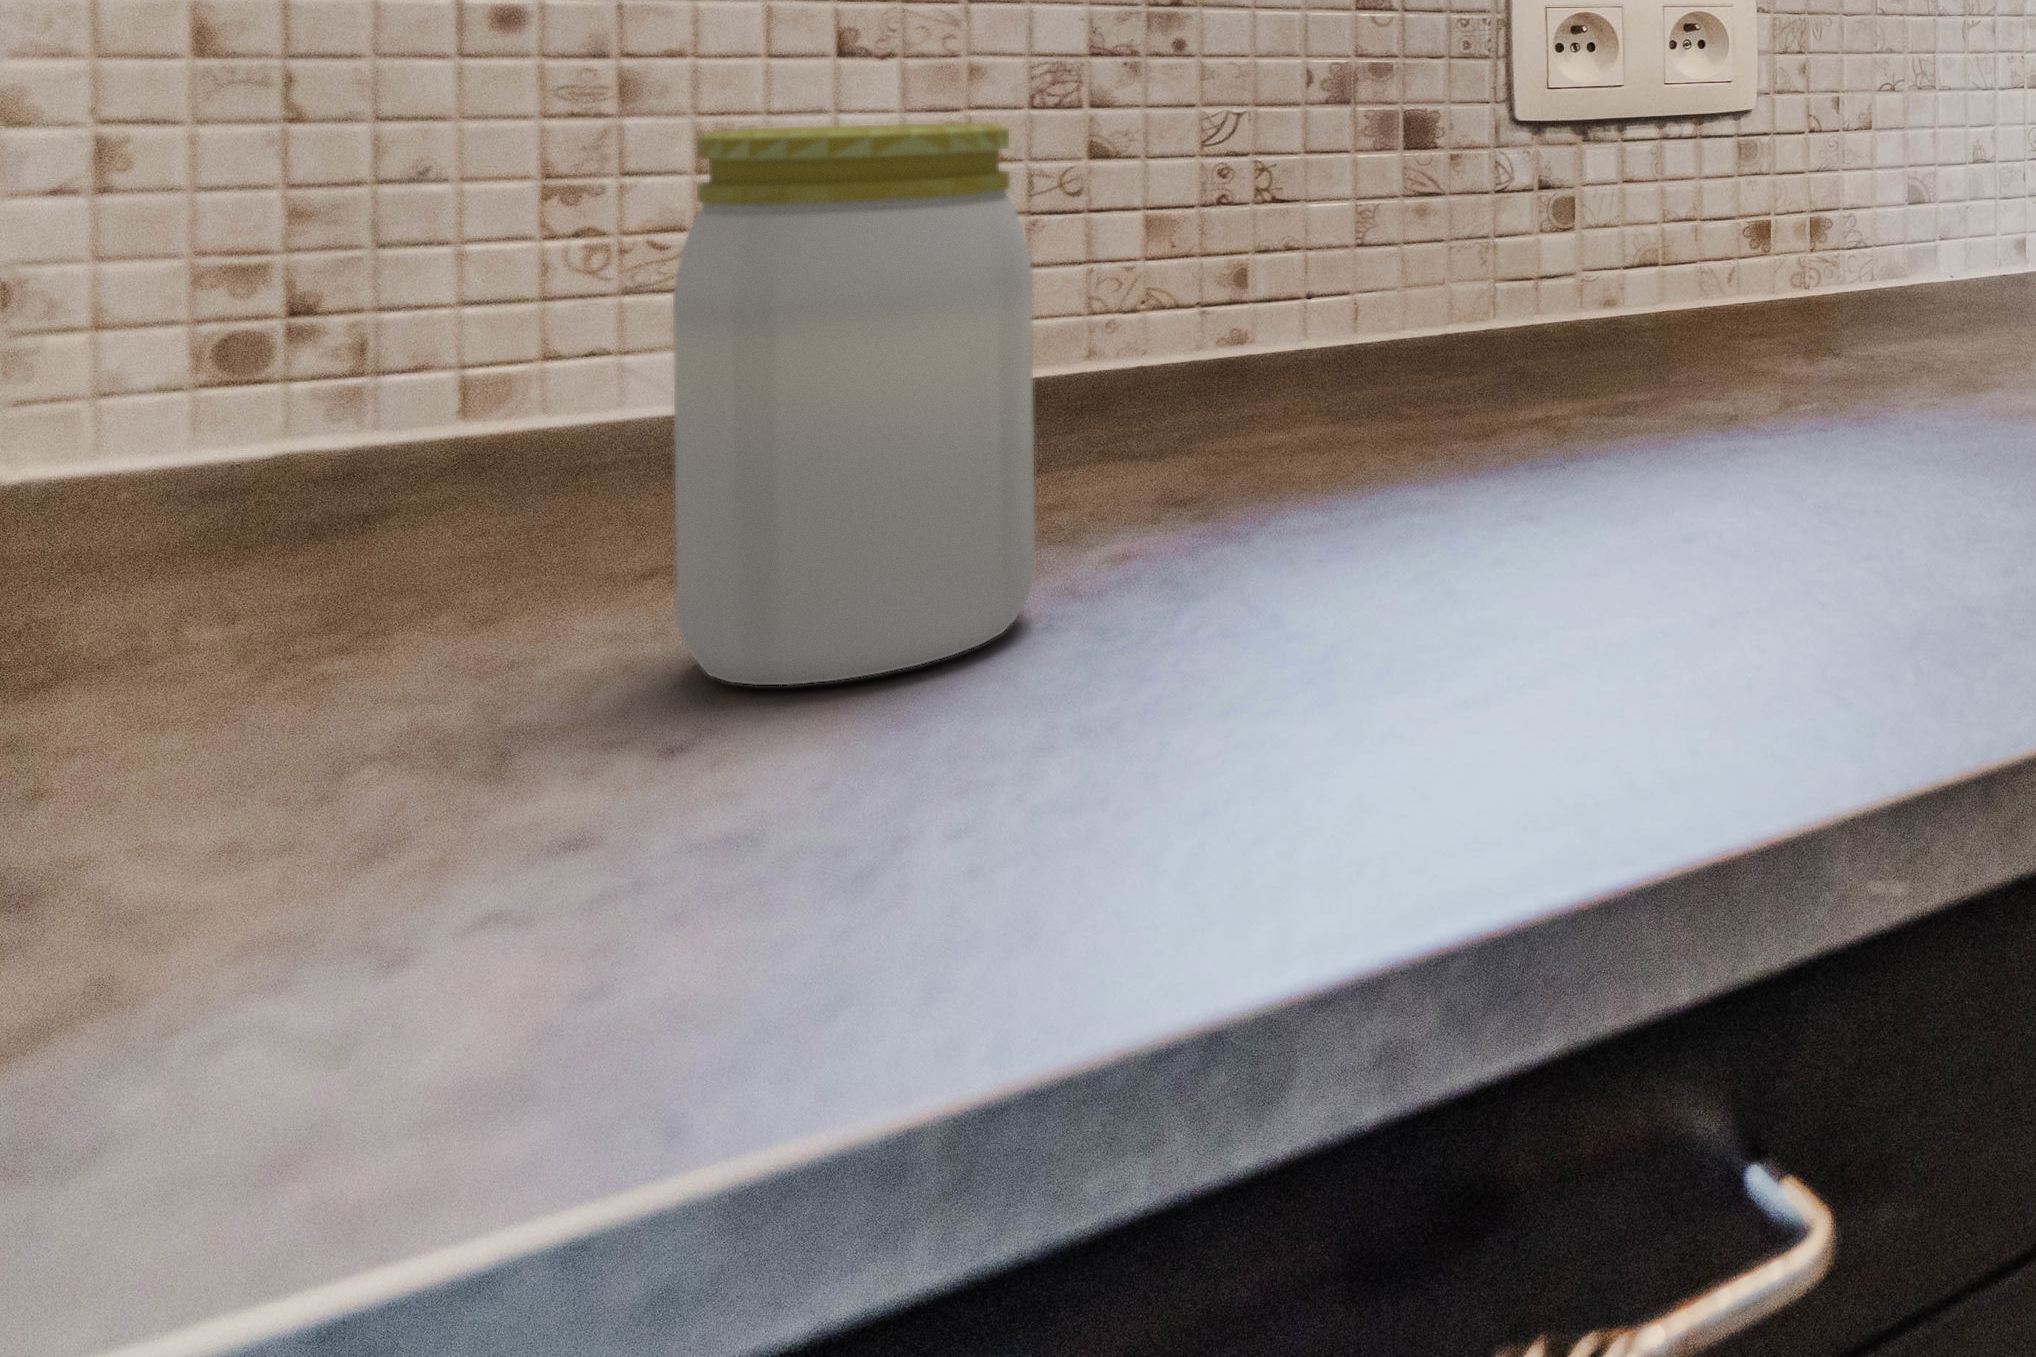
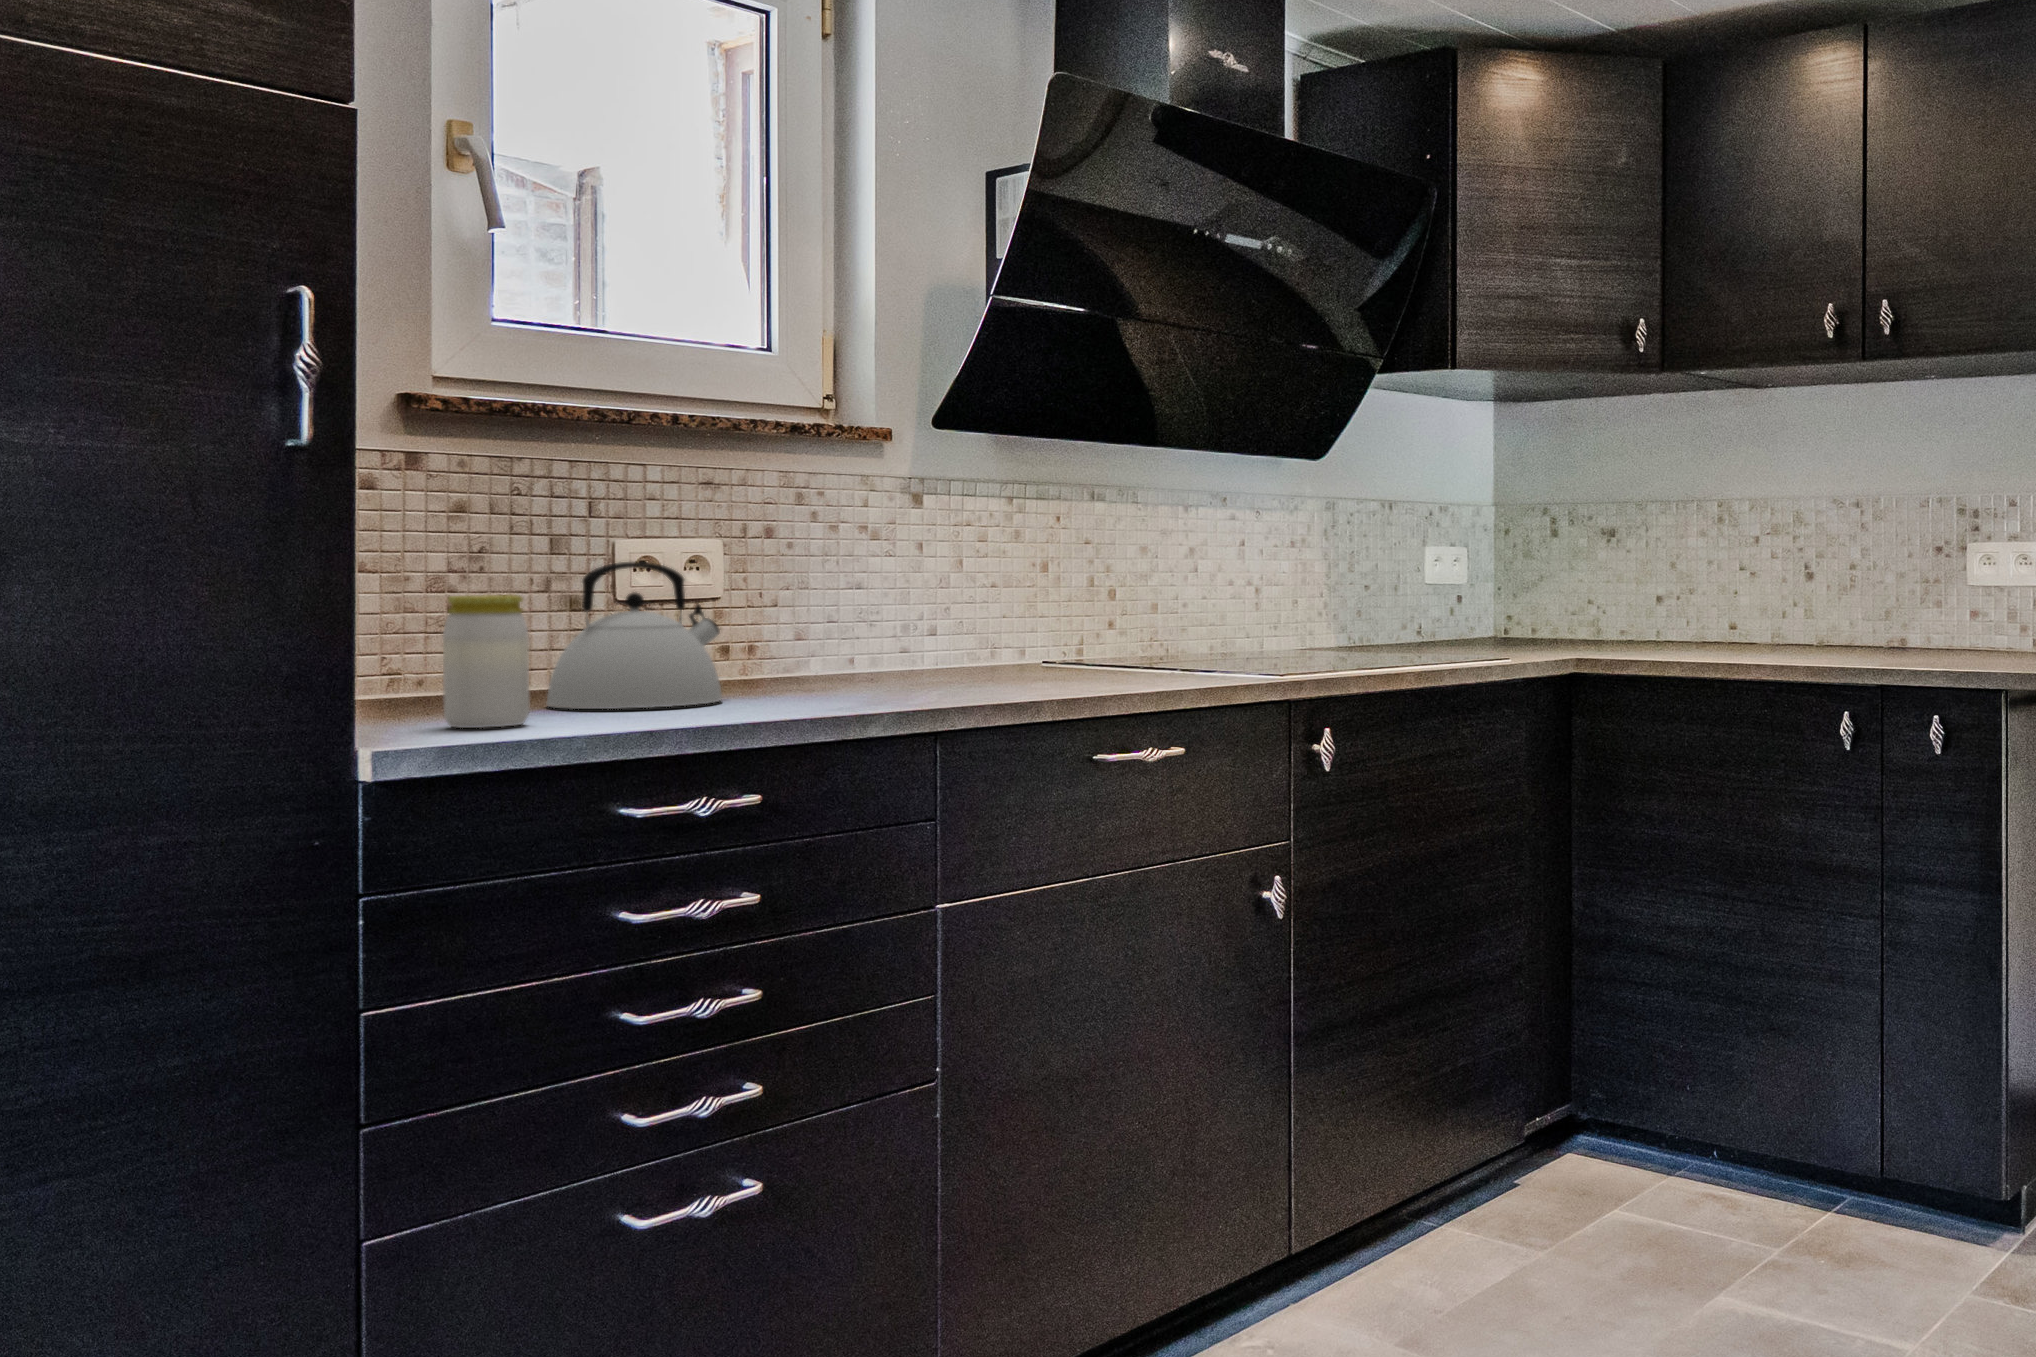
kettle: none [1253,14,1747,484] -> present [547,562,722,709]

